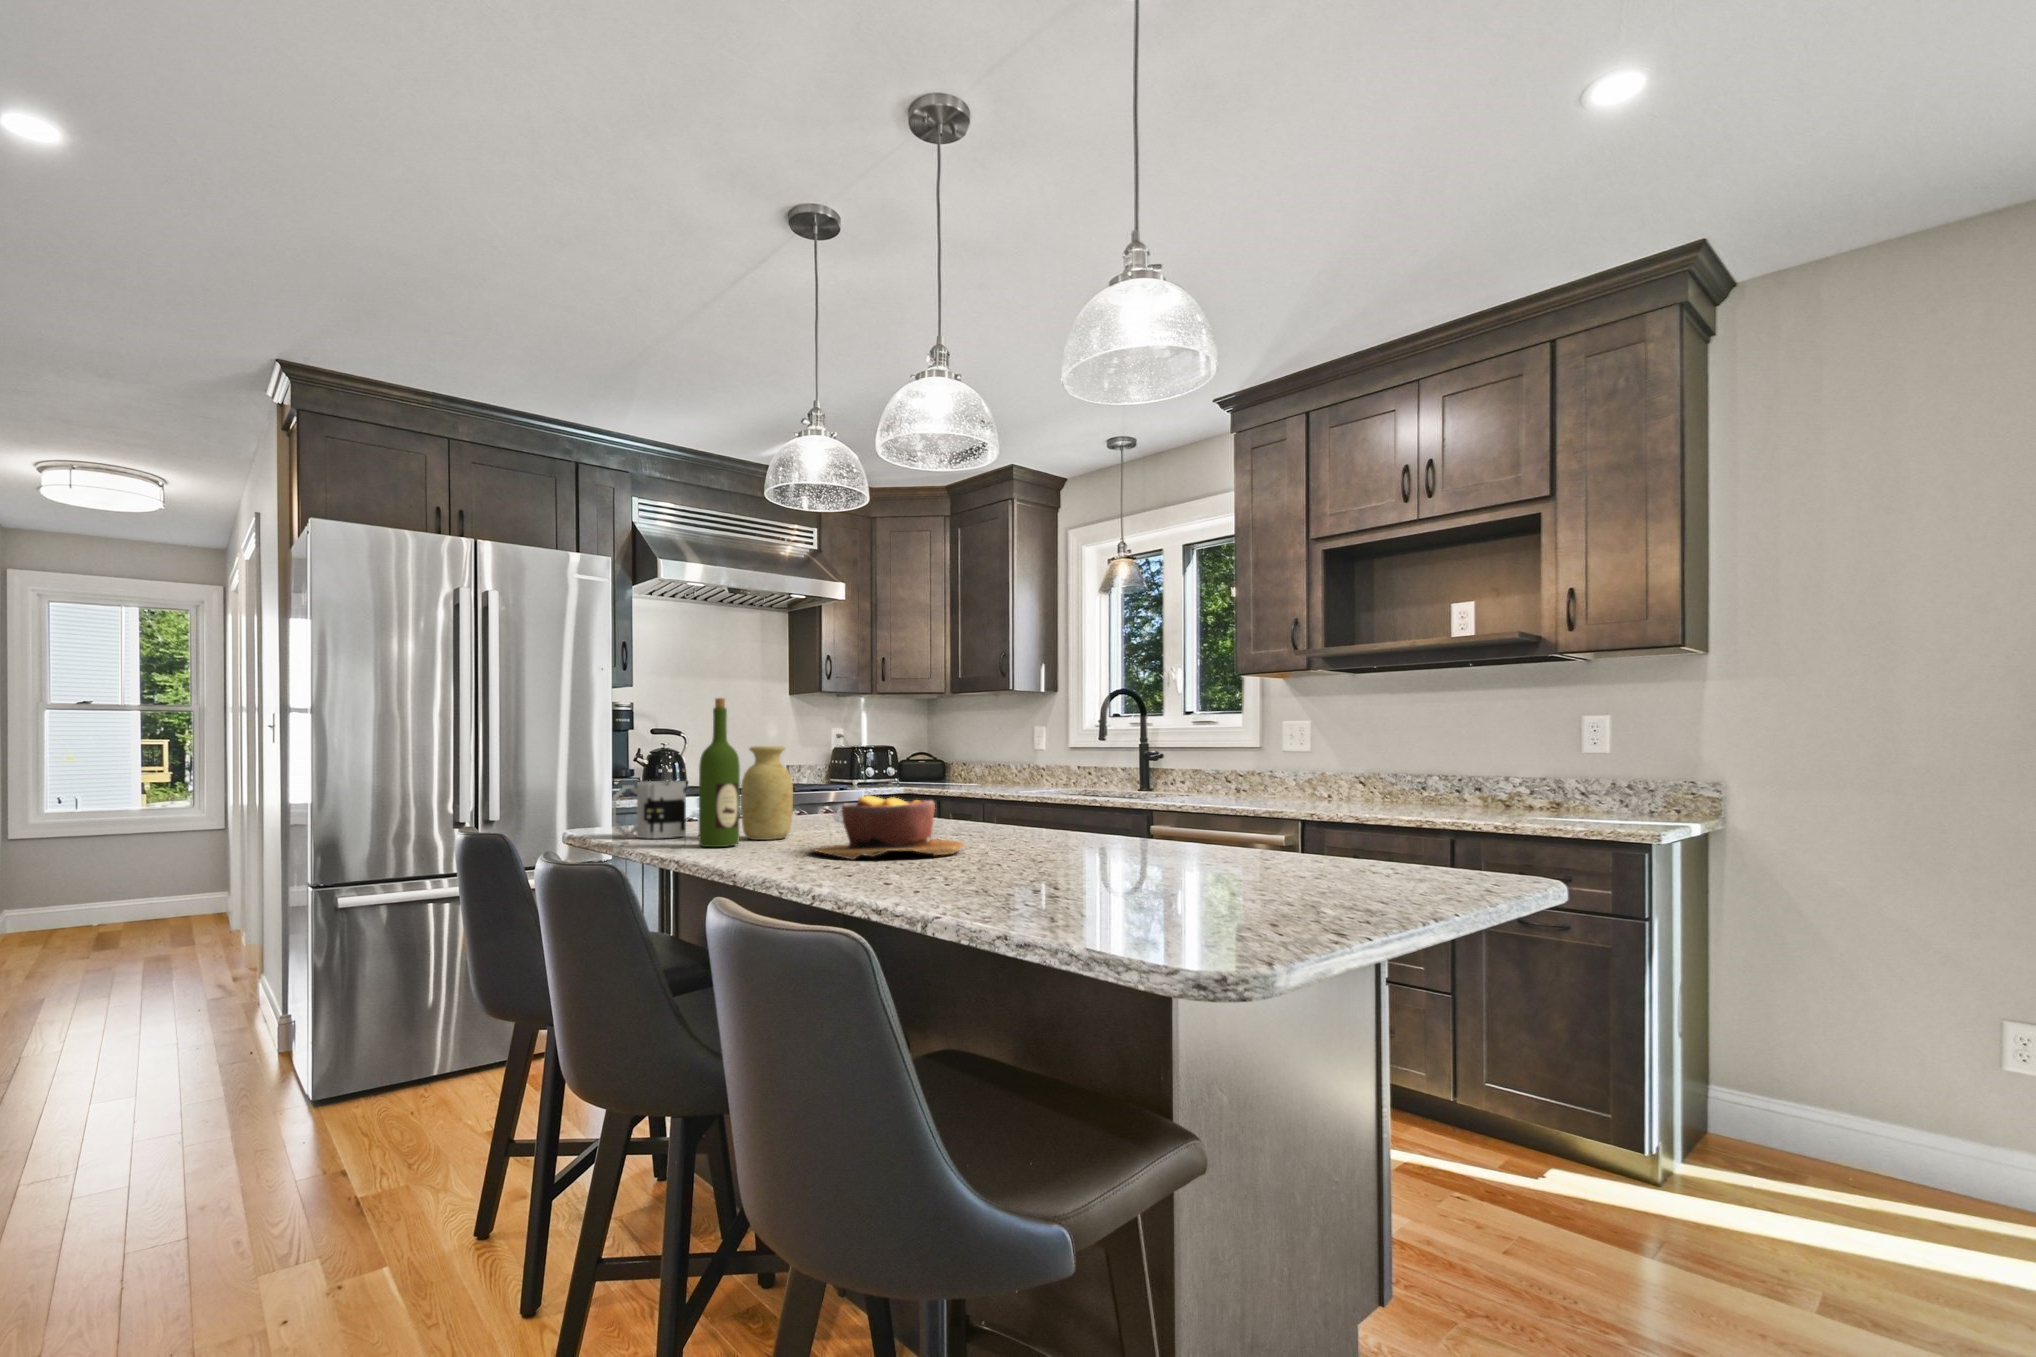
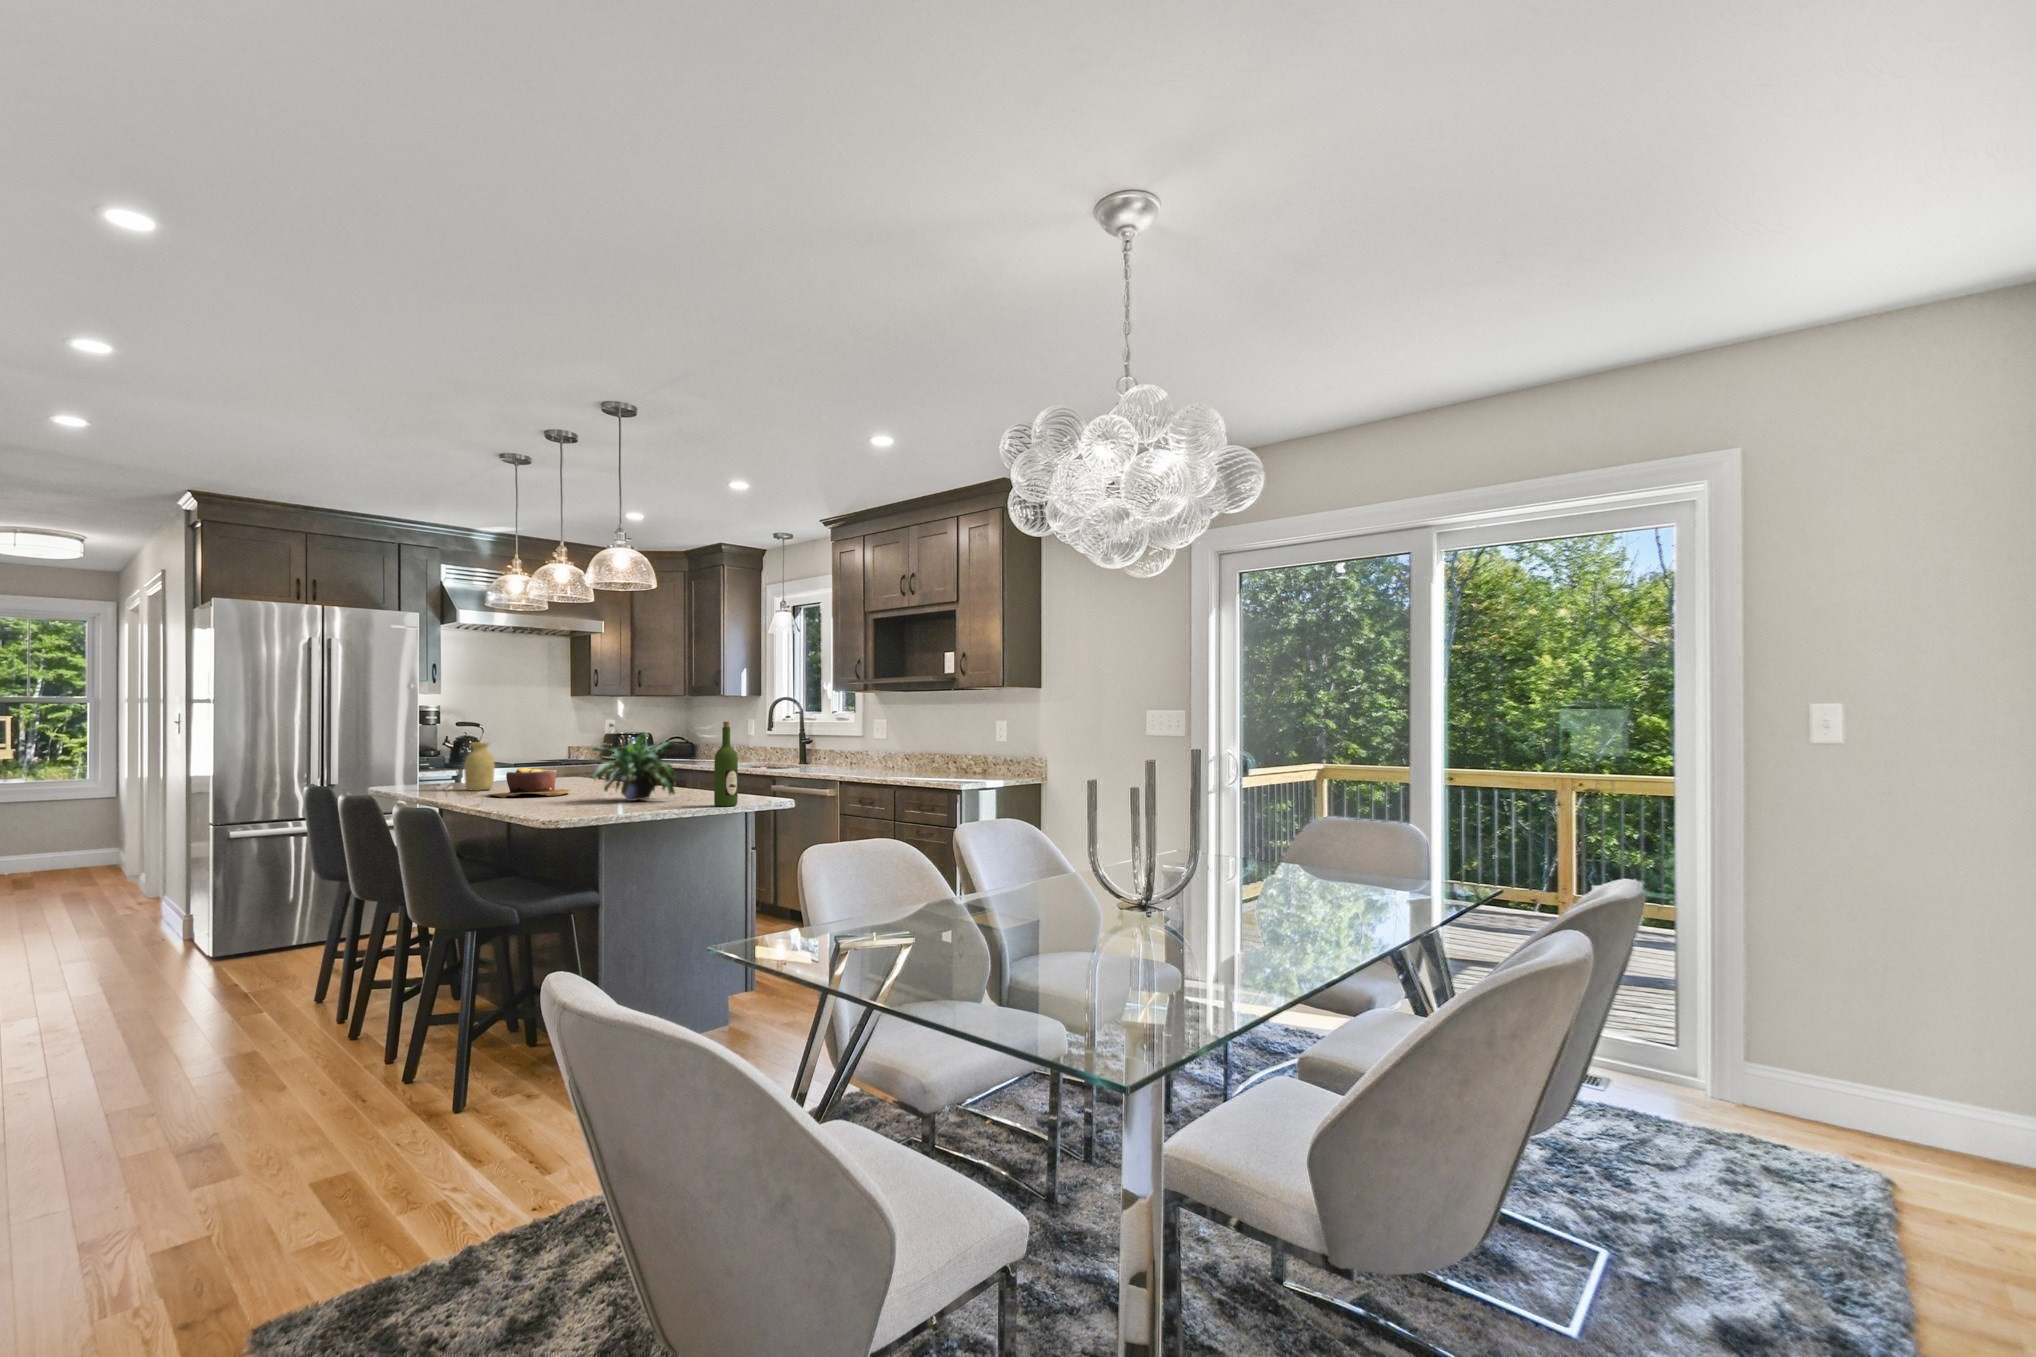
wine bottle: present [699,698,740,847] -> present [714,722,738,806]
potted plant: none [1062,715,1273,874] -> present [592,732,684,801]
mug: present [612,781,686,838] -> none [393,760,436,791]

